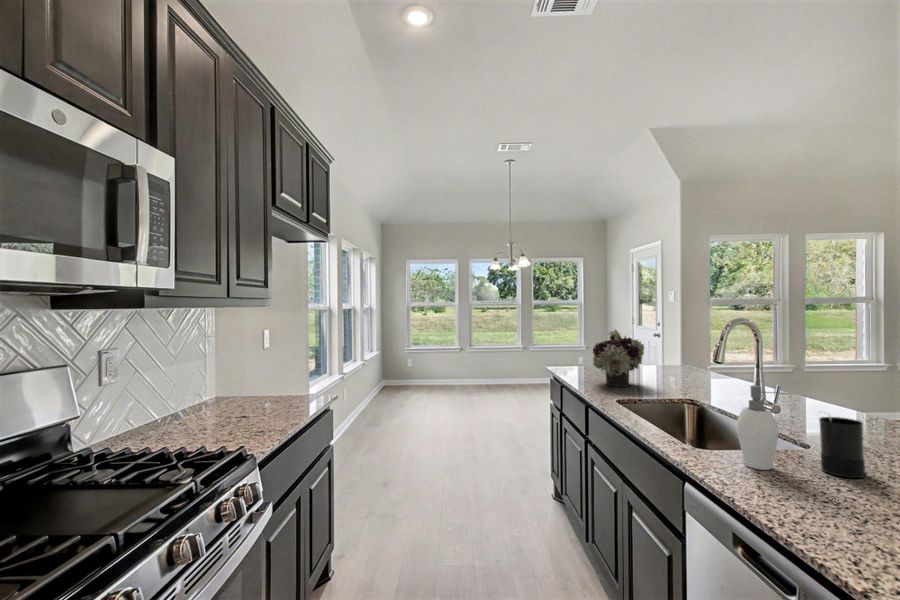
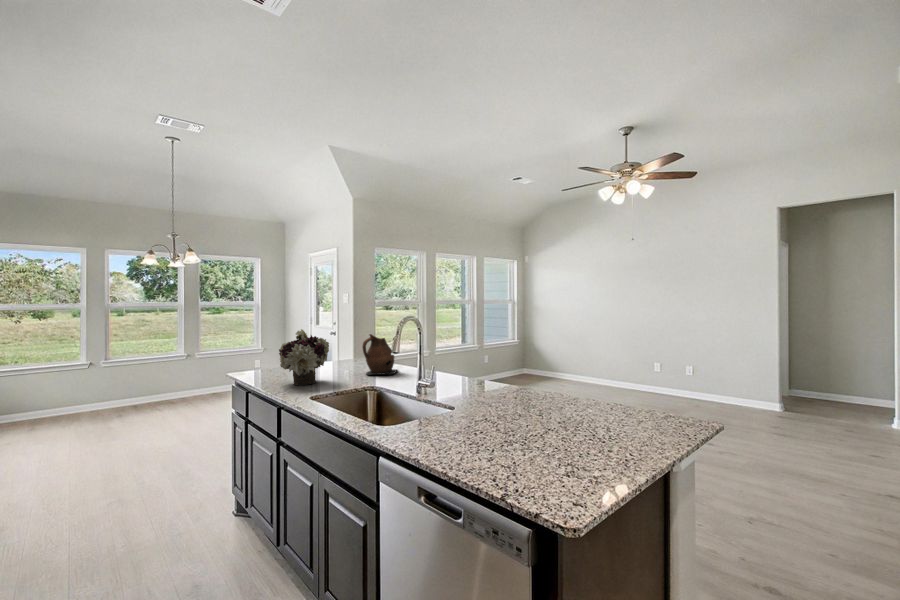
ceramic pitcher: none [684,339,732,388] -> present [363,334,398,375]
soap dispenser: present [737,386,790,470] -> none [414,367,449,433]
candle: present [819,415,865,478] -> none [464,382,491,427]

